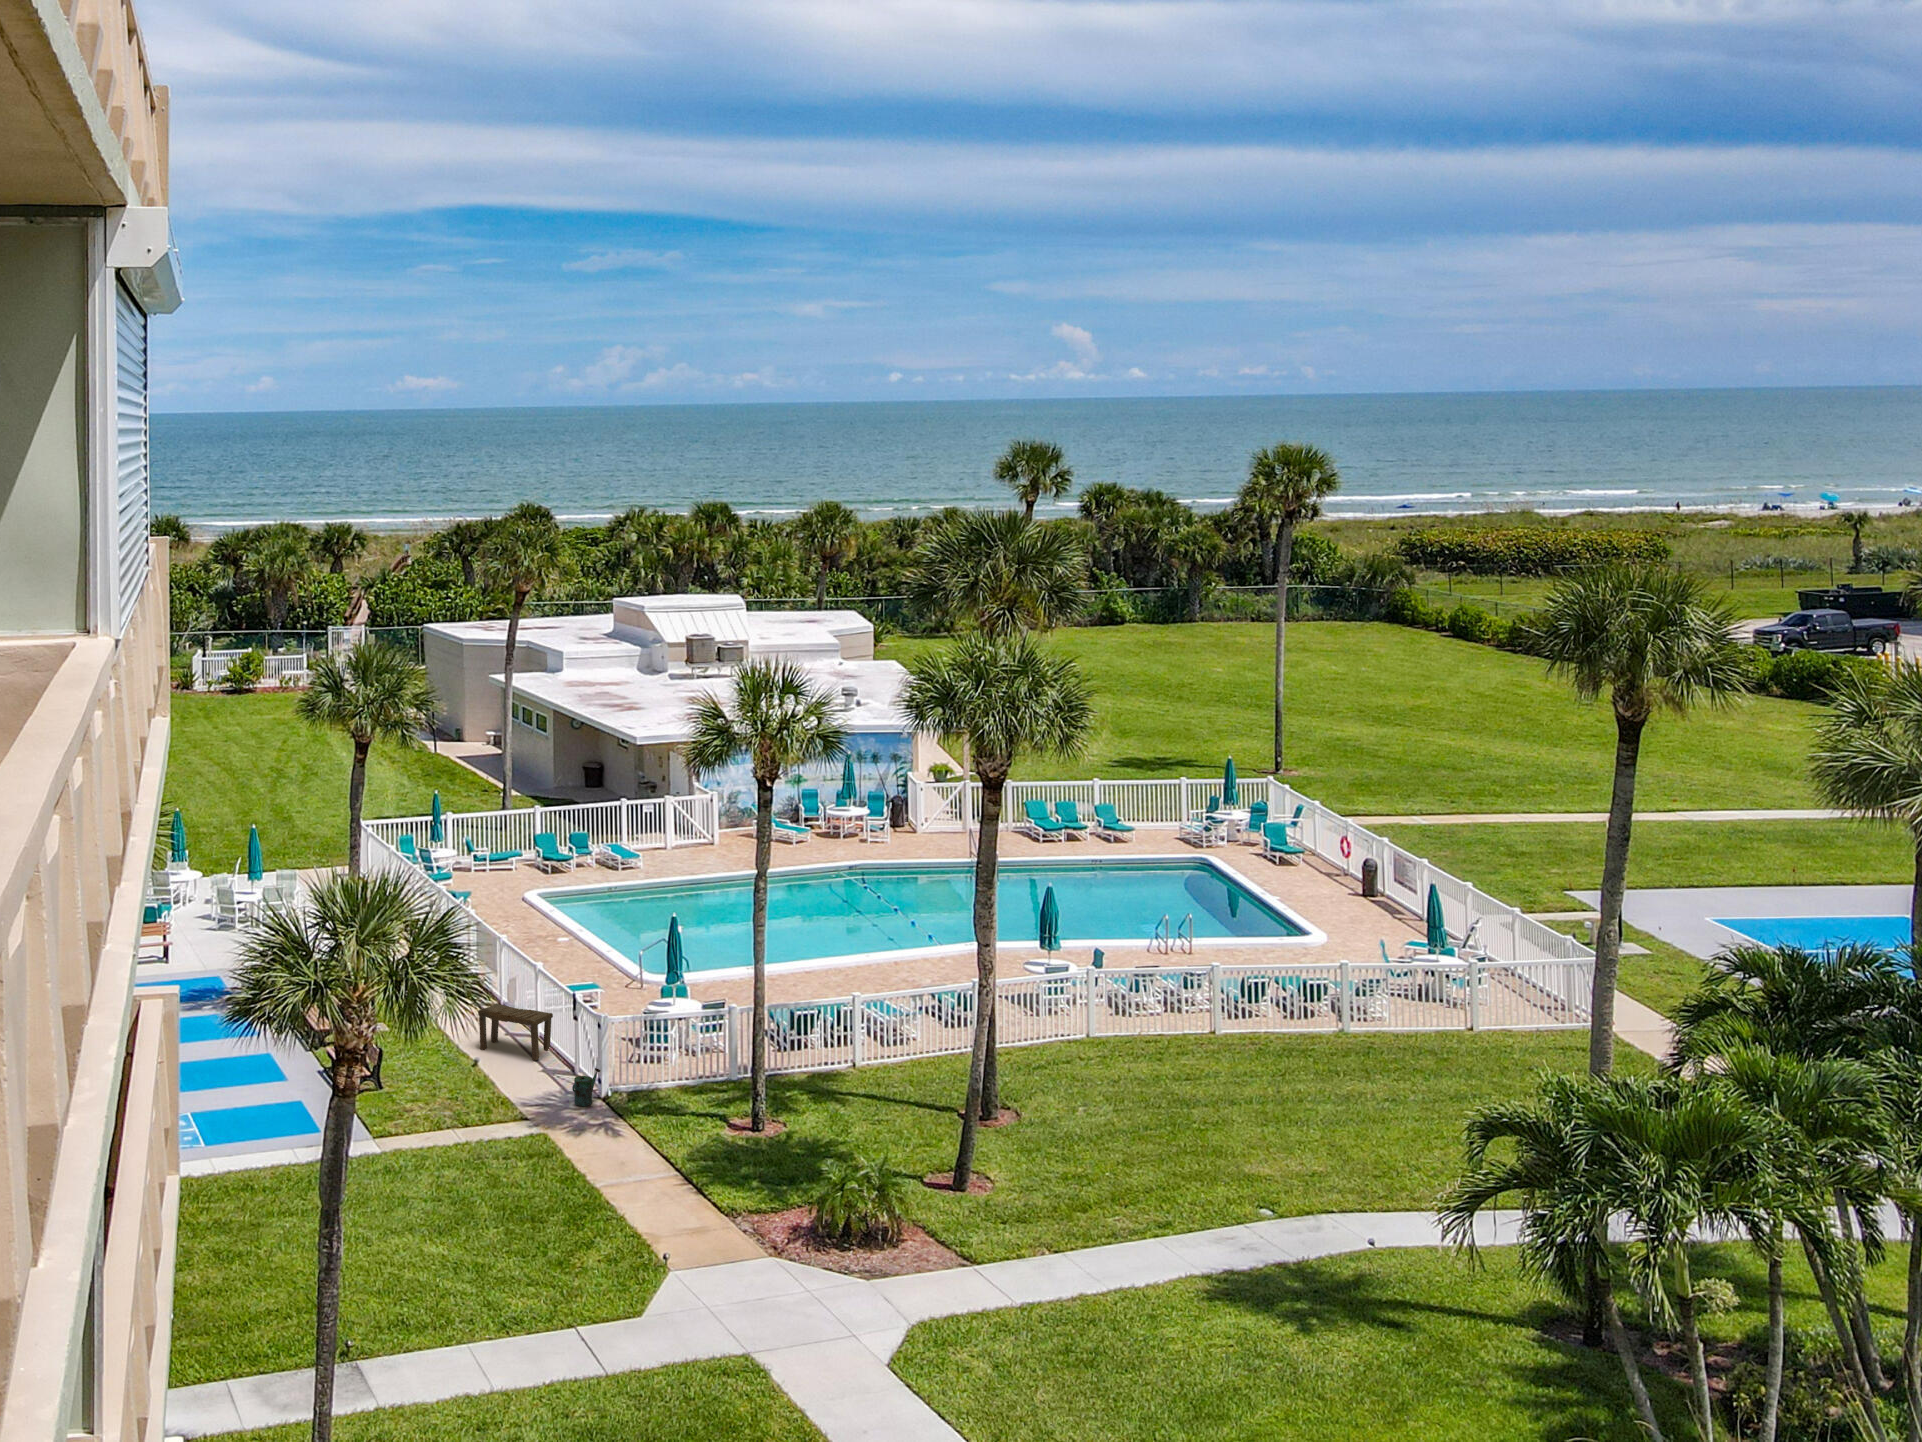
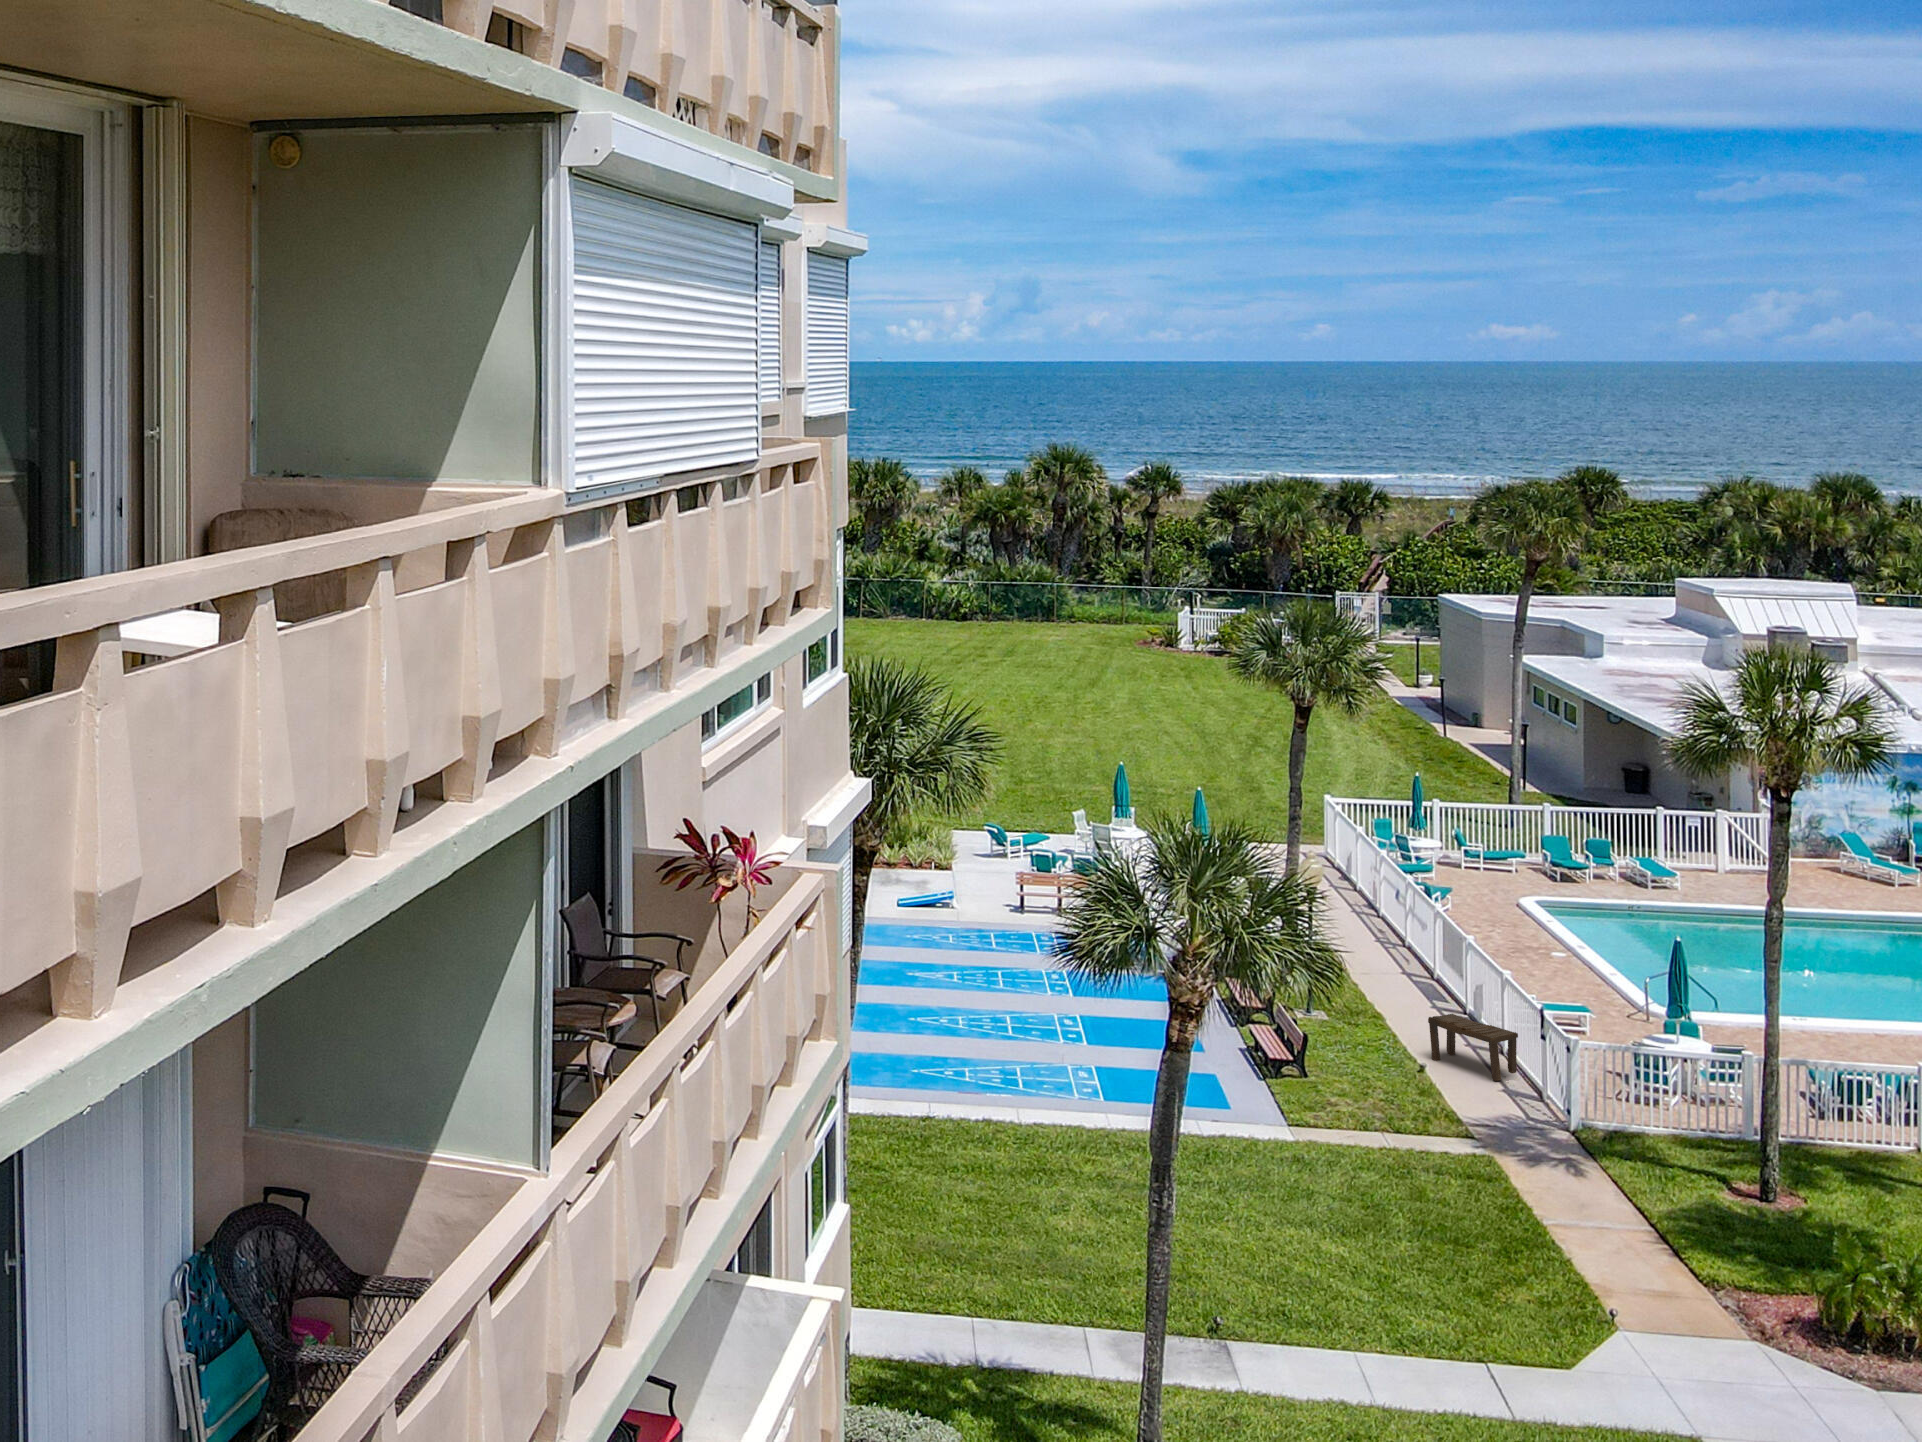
watering can: present [572,1068,600,1106] -> none [1530,1099,1568,1139]

